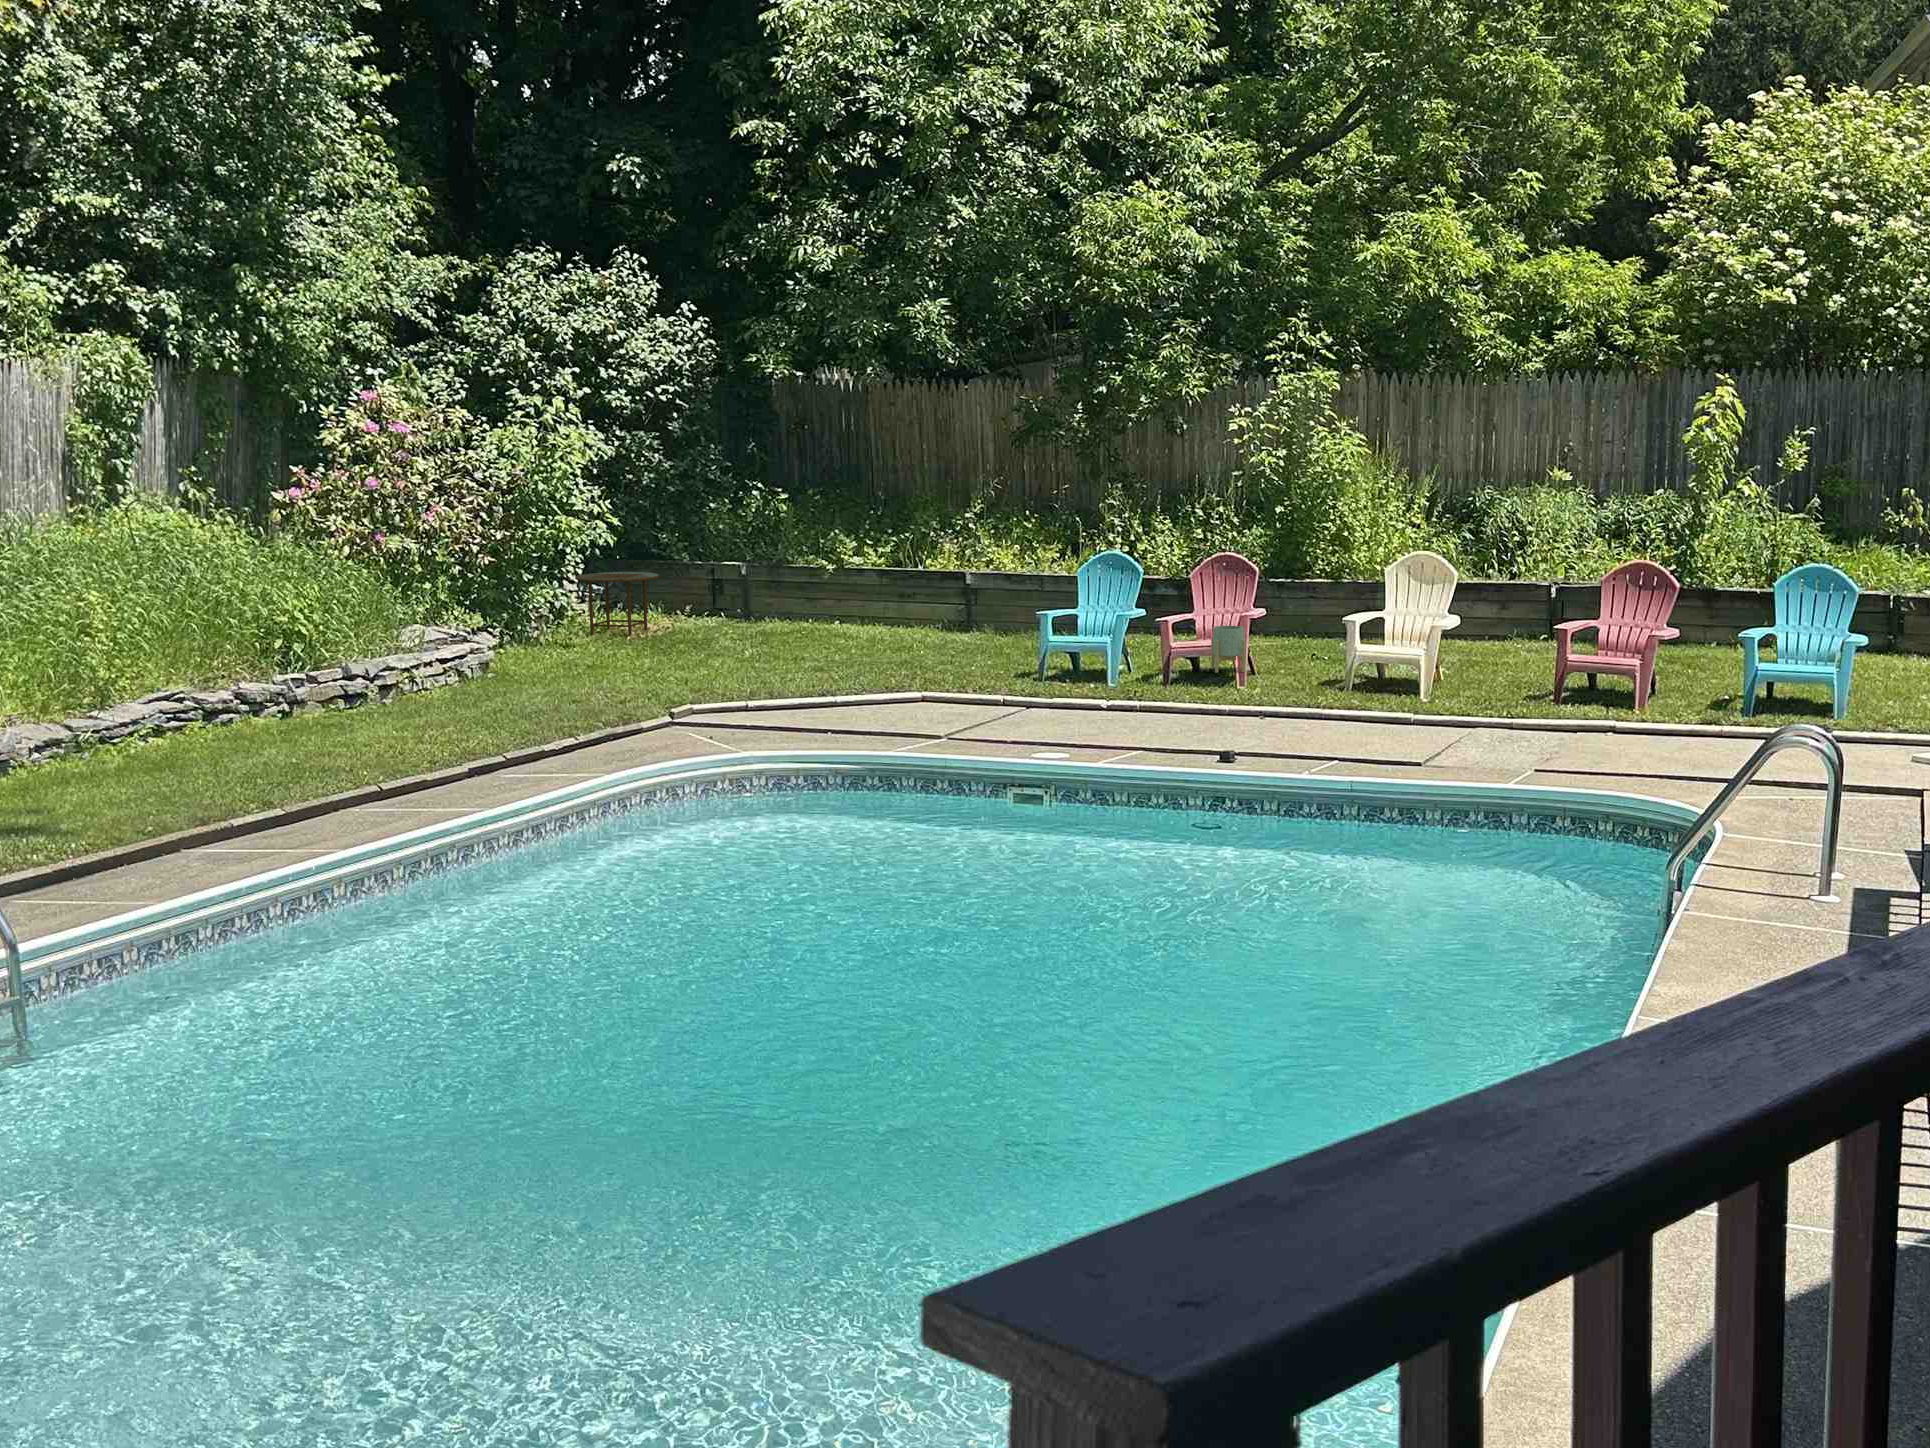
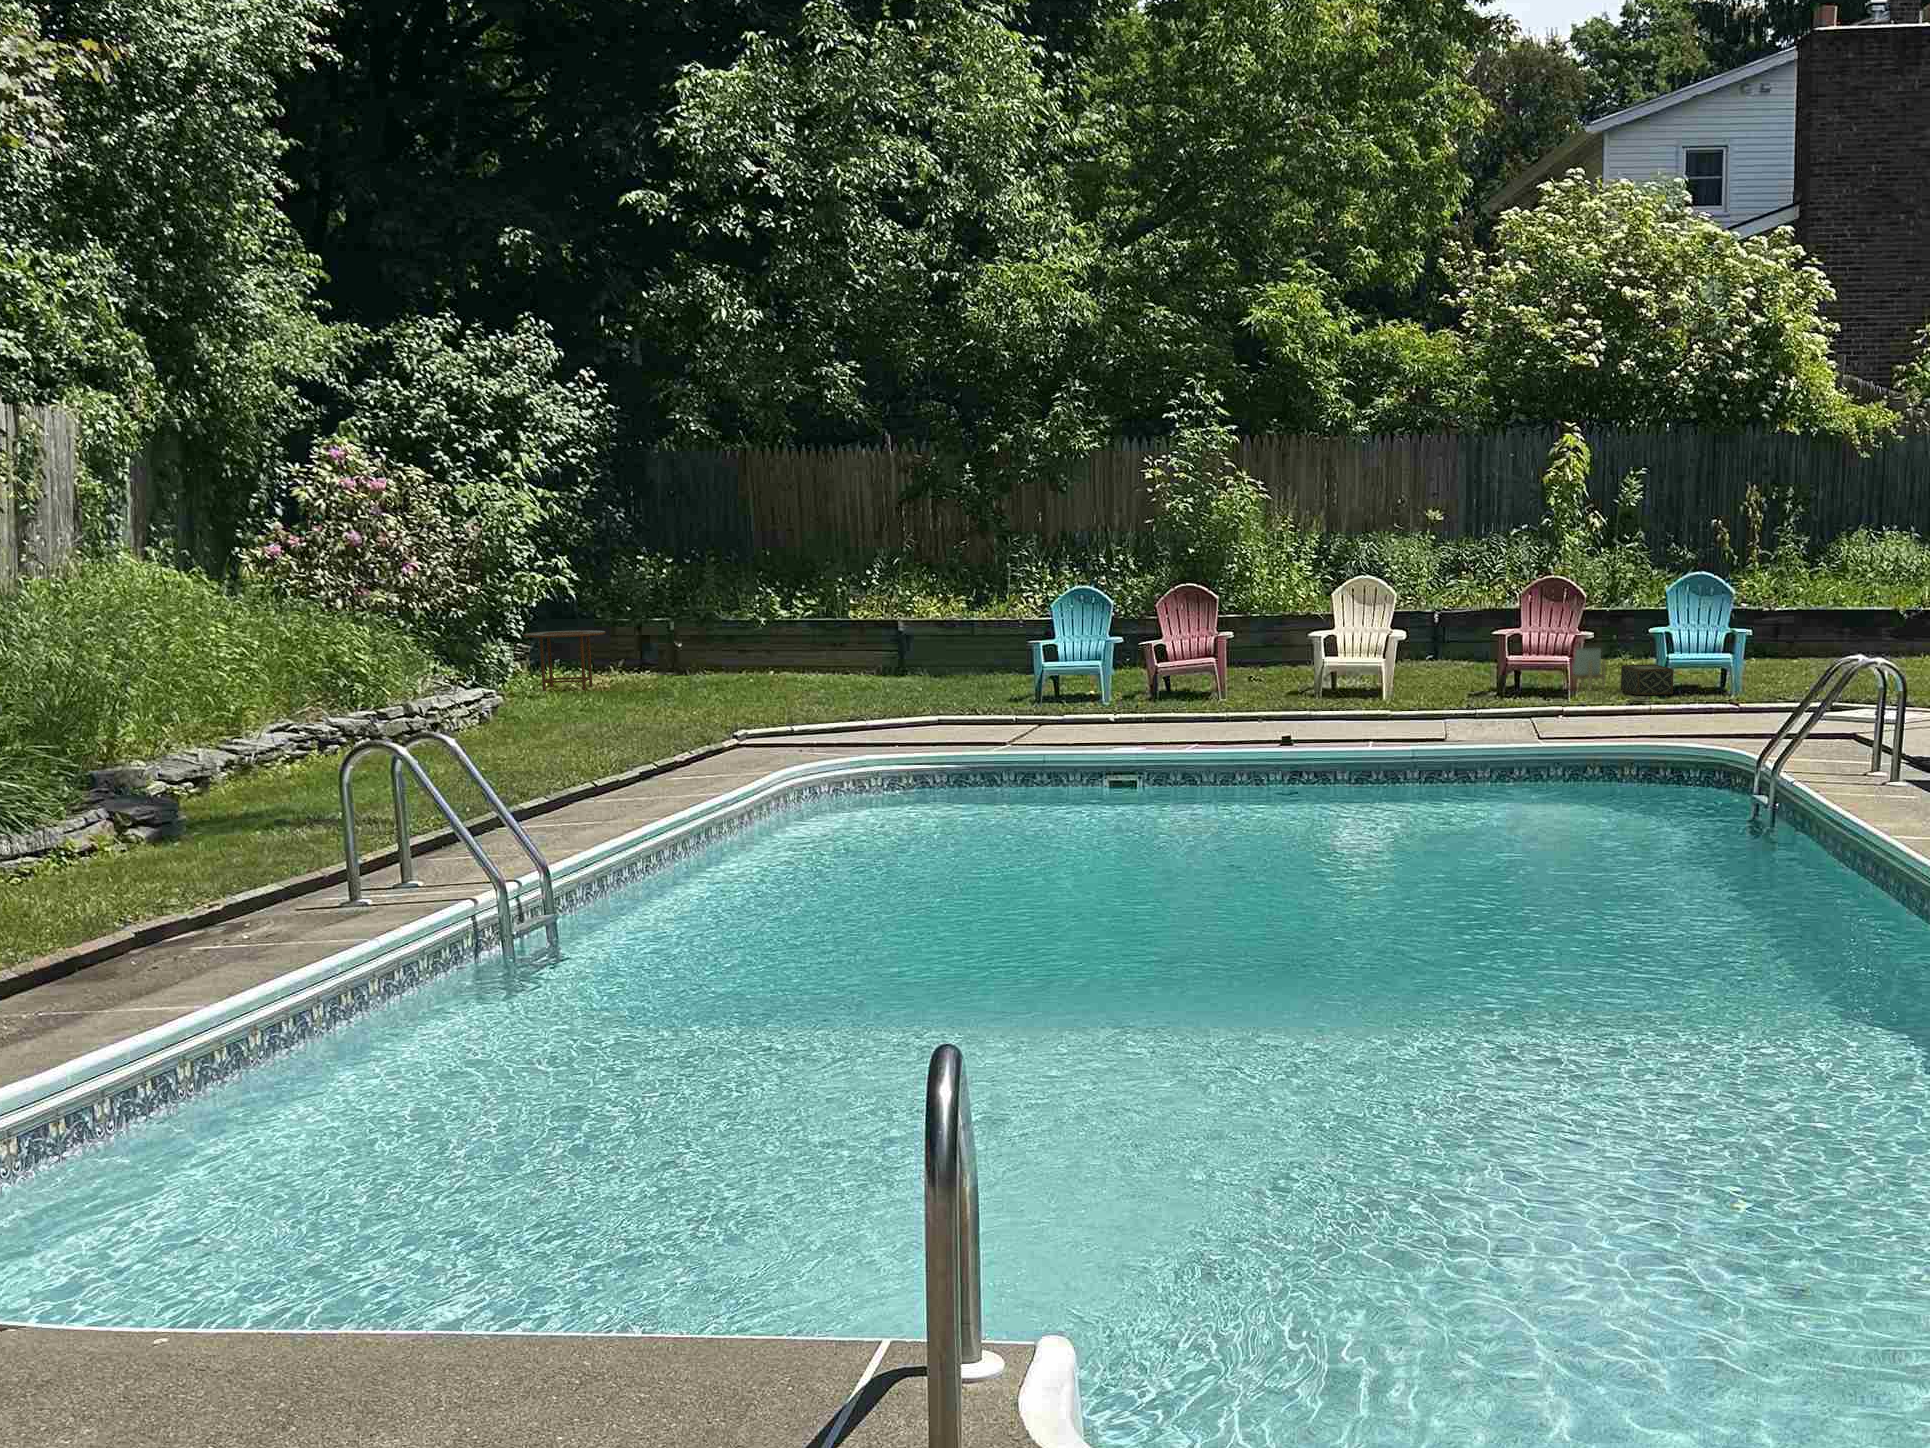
planter: present [1211,626,1245,673] -> present [1567,648,1606,690]
woven basket: none [1716,669,1769,710] -> present [1621,664,1673,695]

